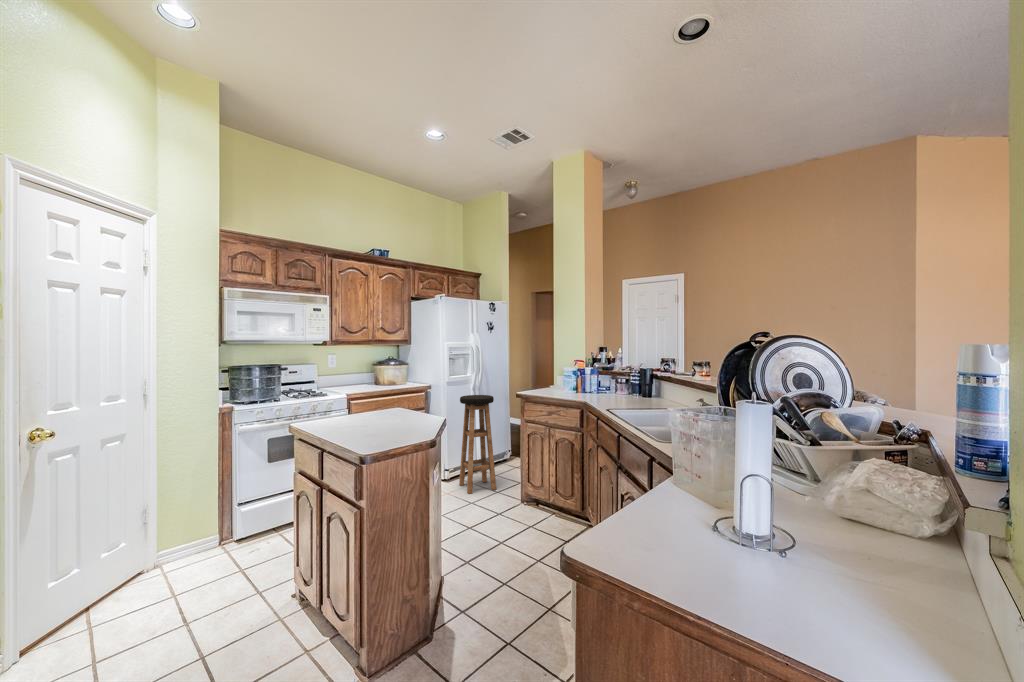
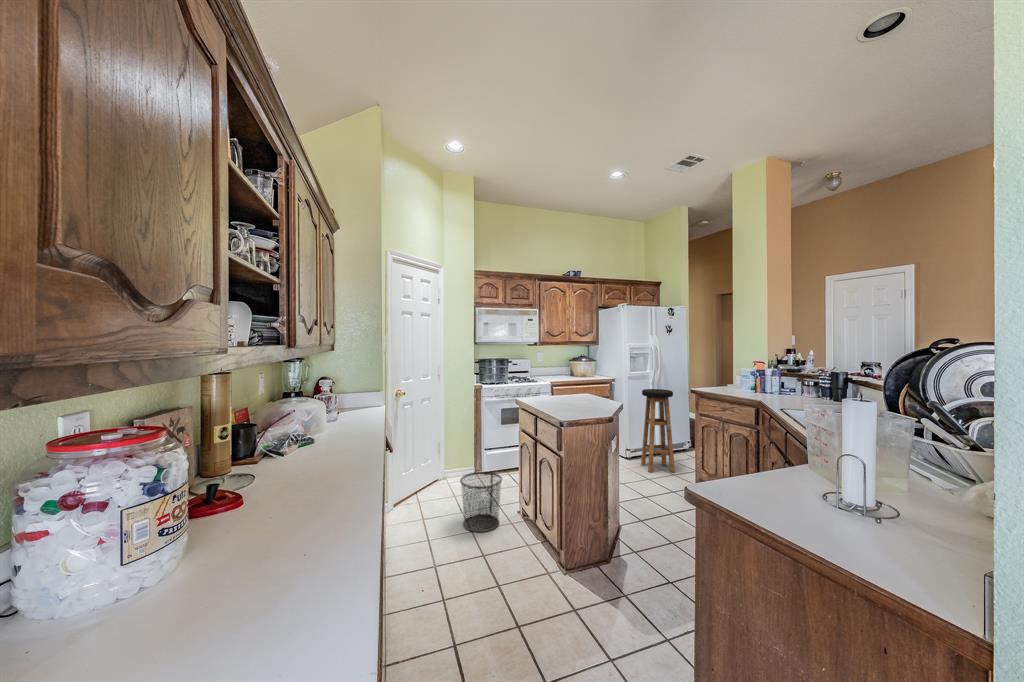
waste bin: none [167,539,251,646] -> present [460,472,502,532]

